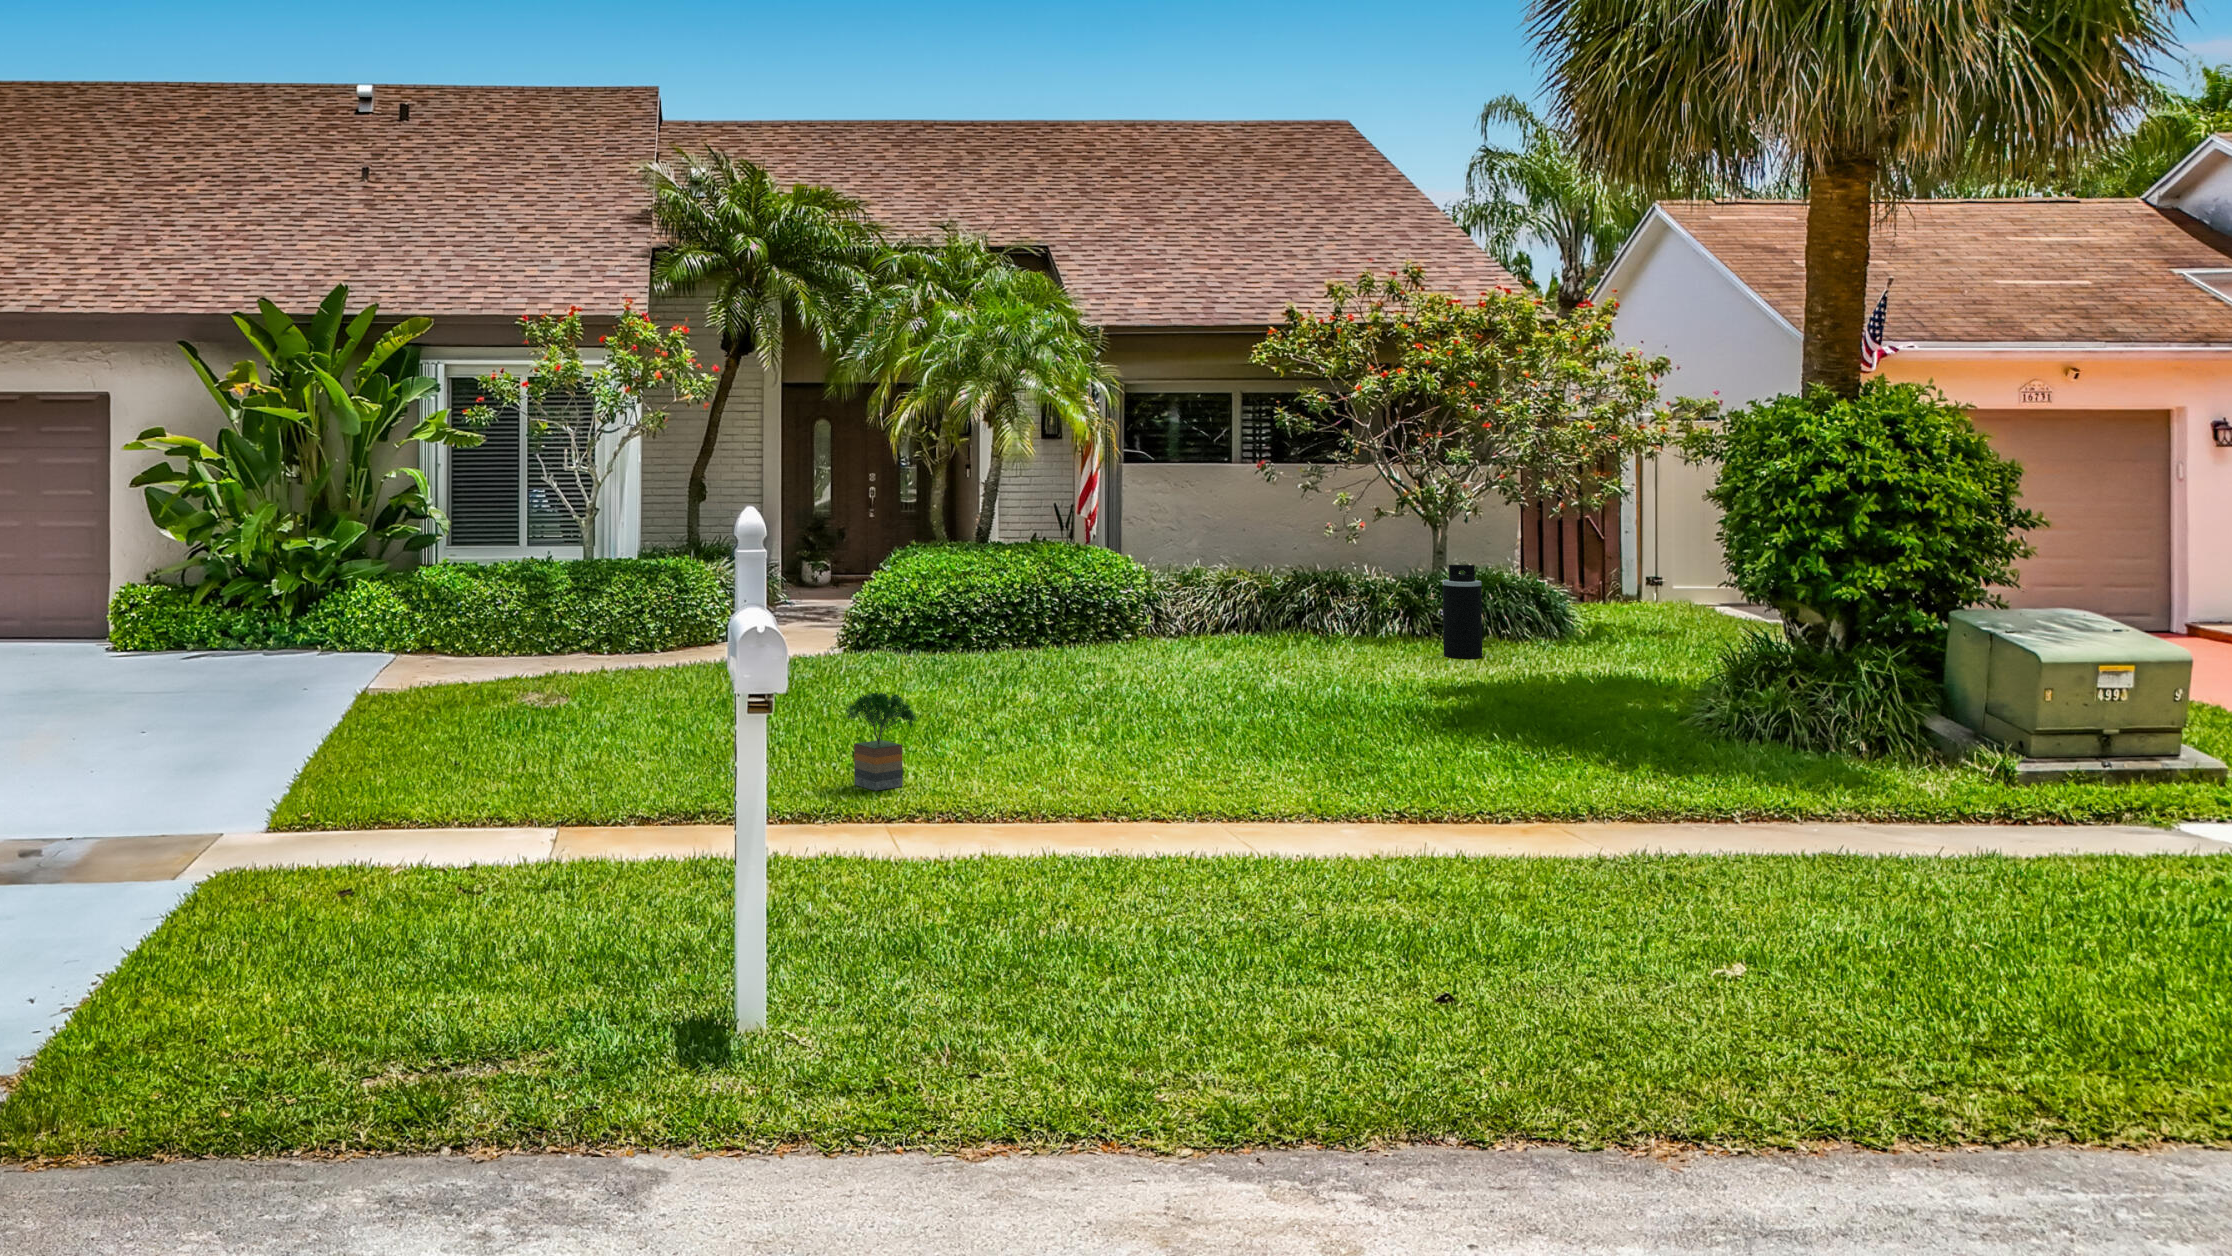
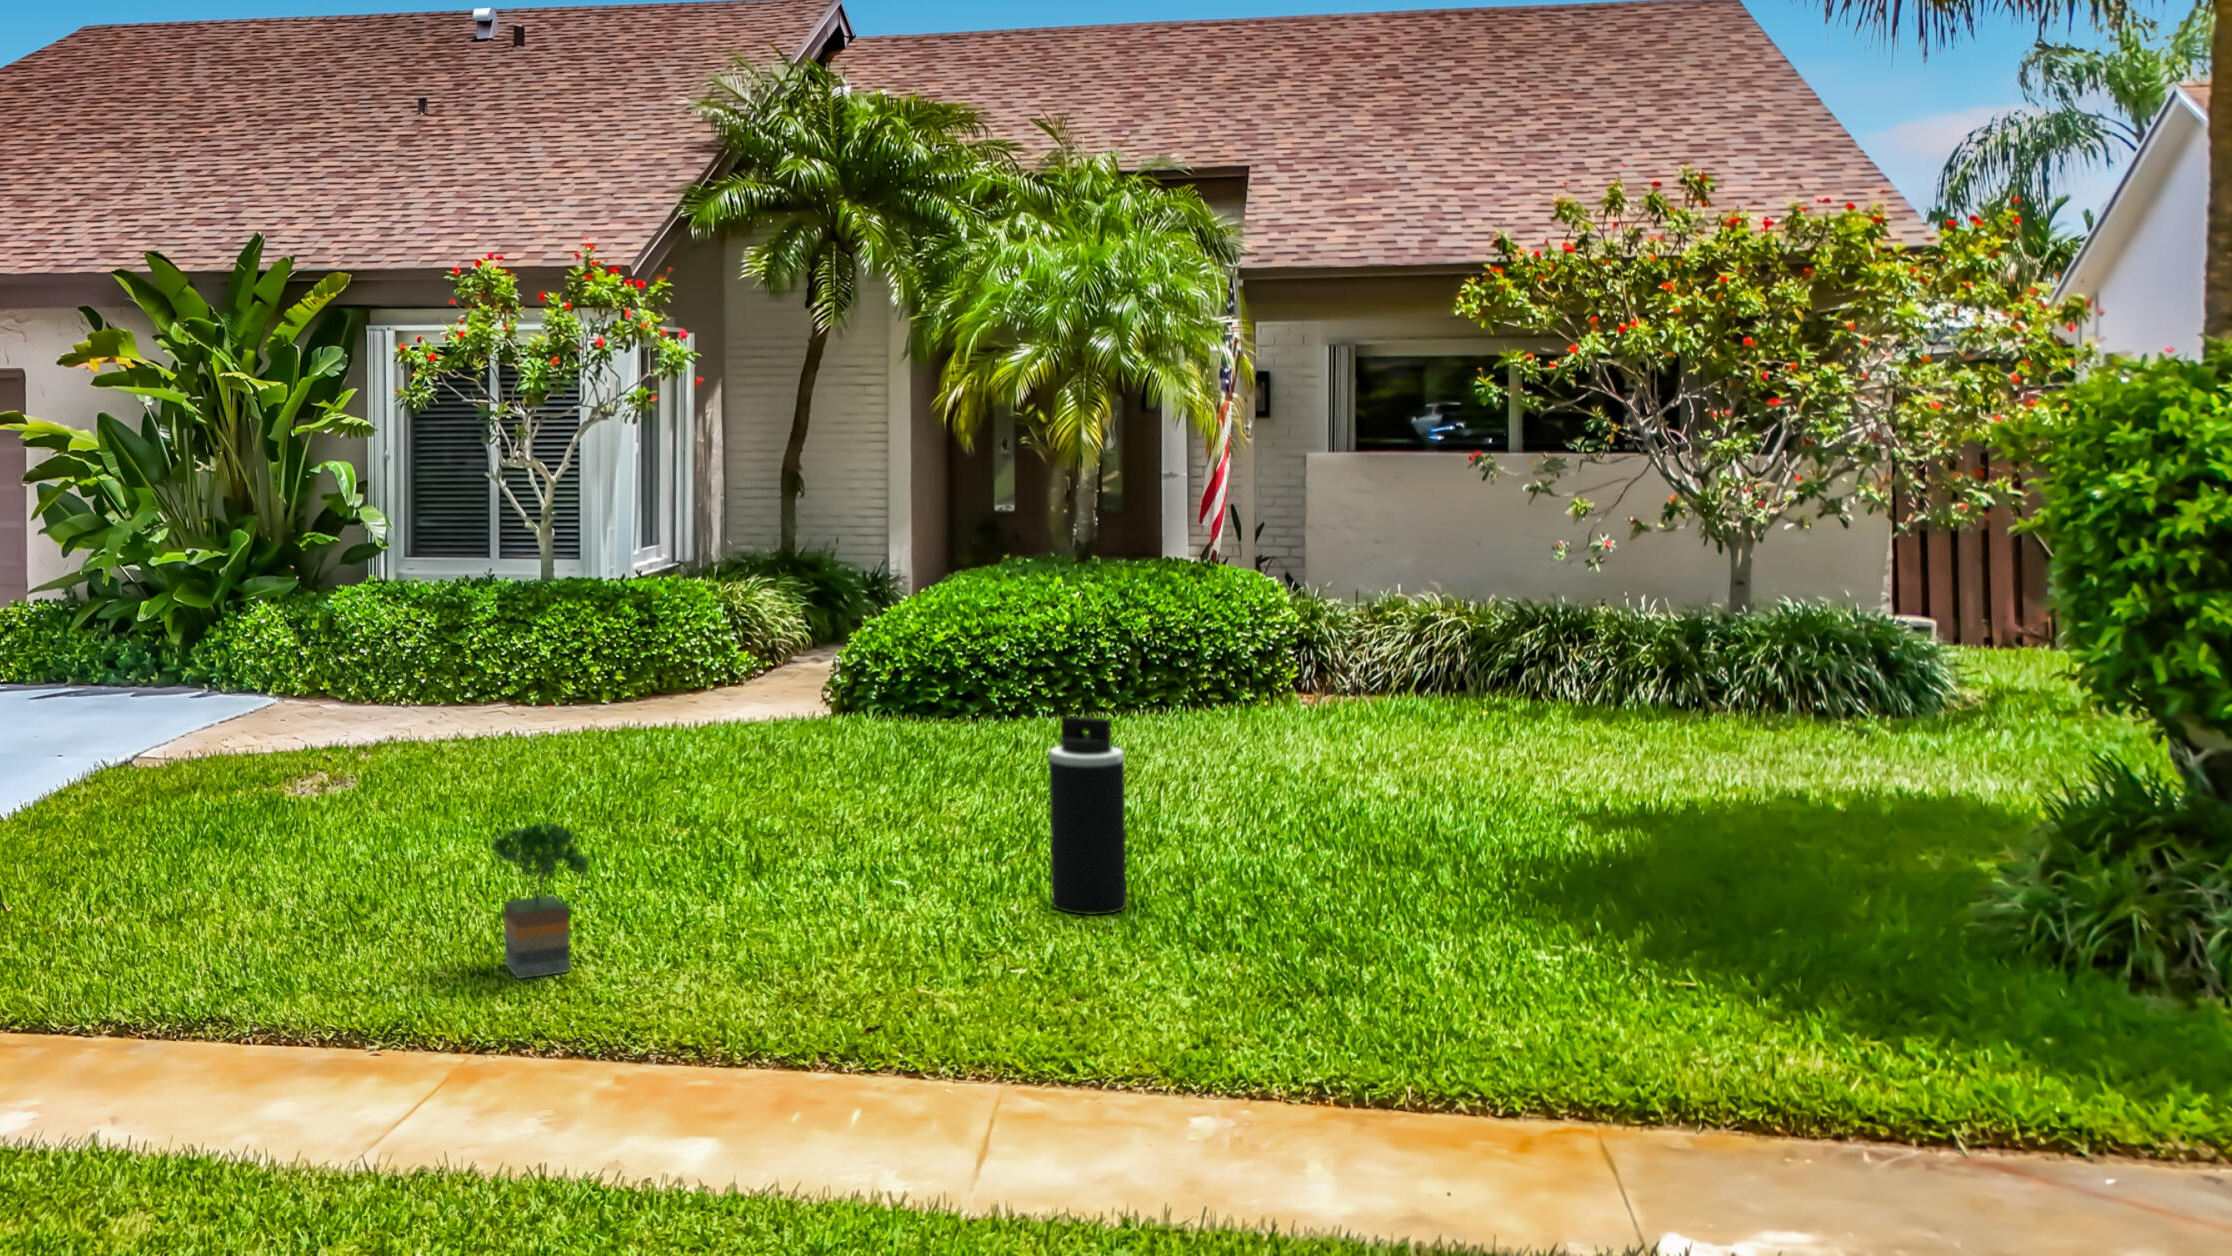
trash can: present [1443,565,1483,659] -> present [1049,716,1127,915]

